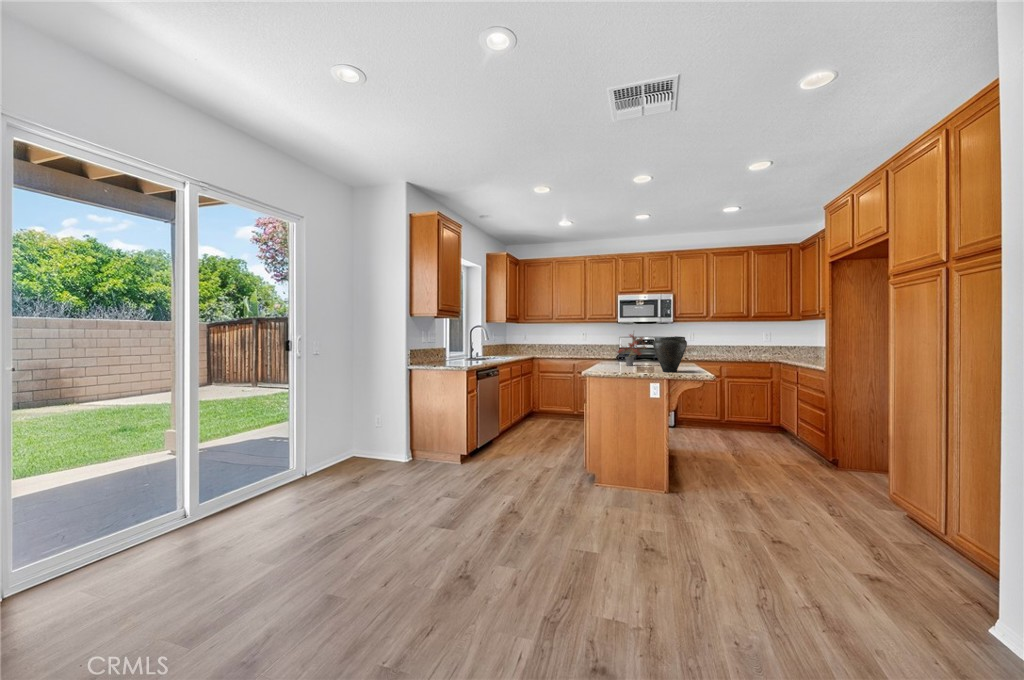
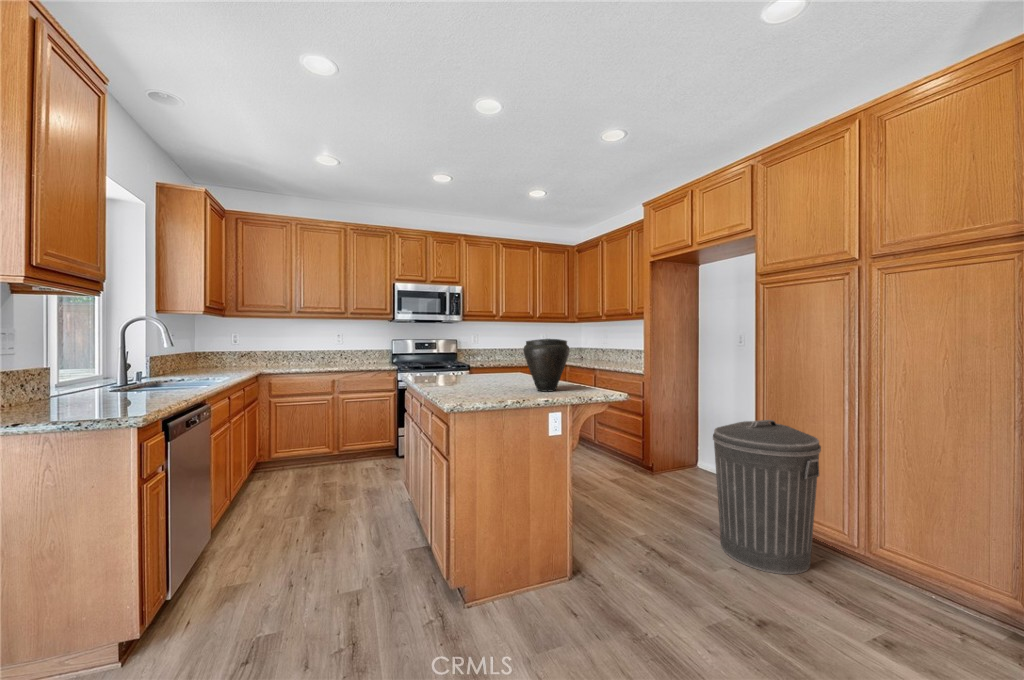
potted plant: present [617,334,647,366] -> none [429,326,484,382]
trash can: none [811,408,921,544] -> present [713,420,821,574]

